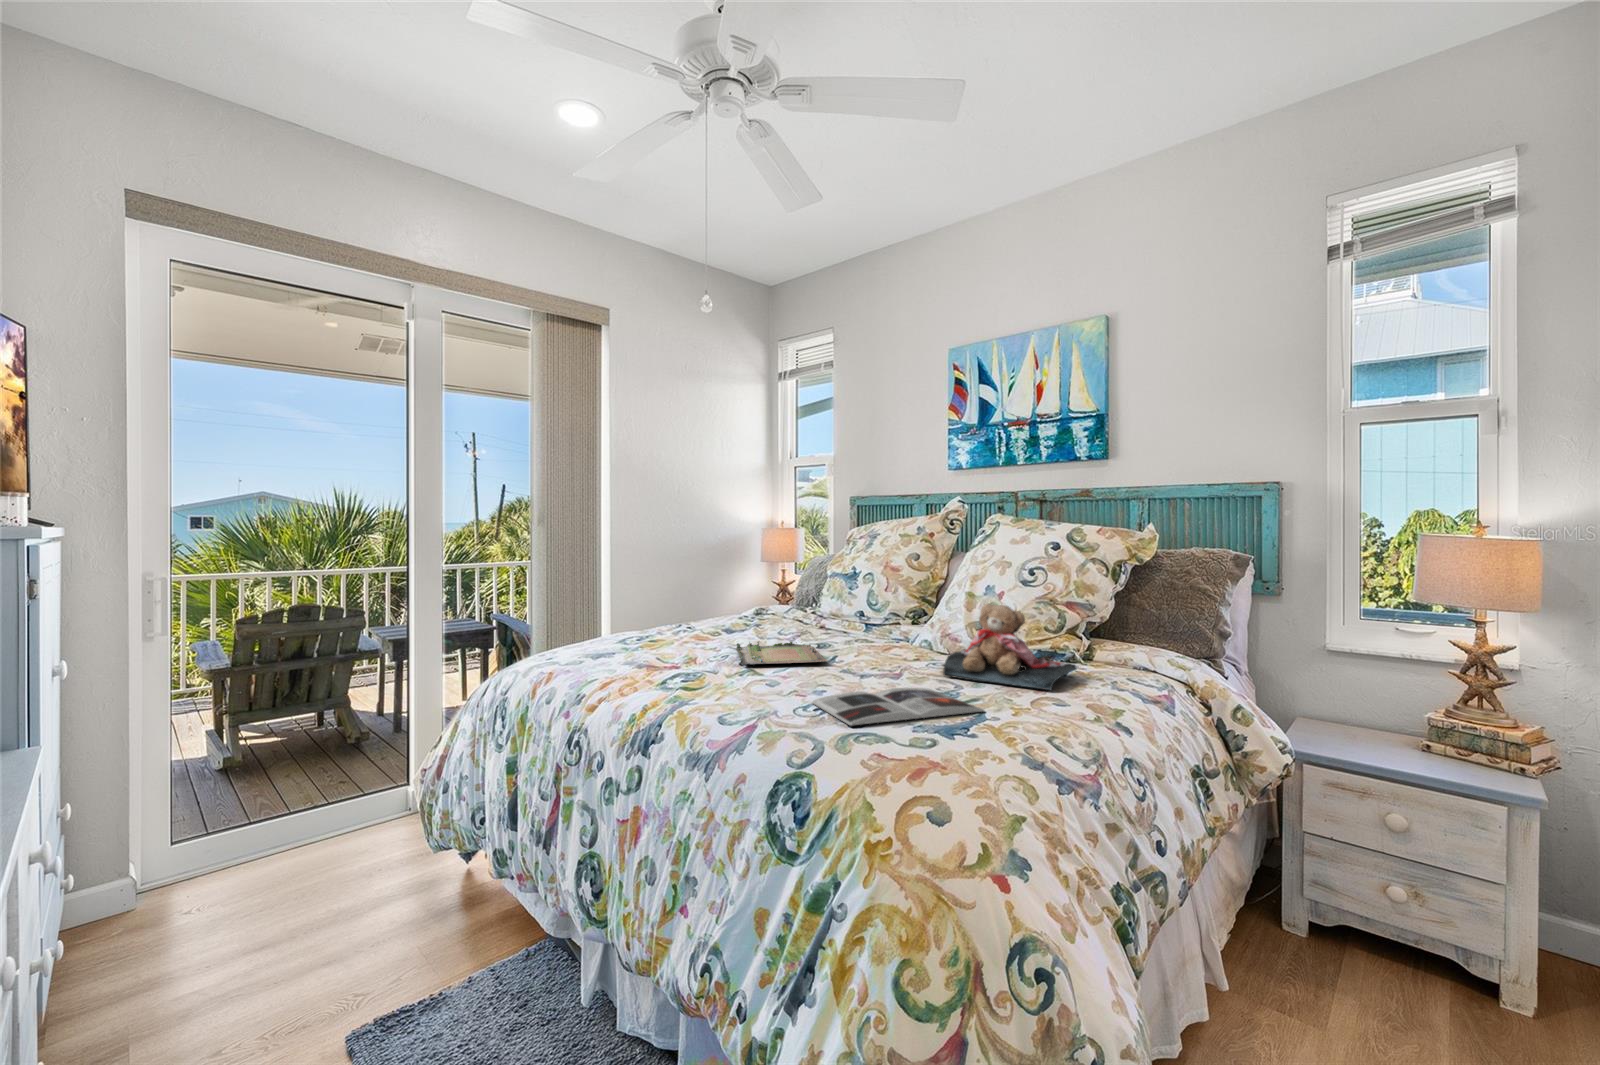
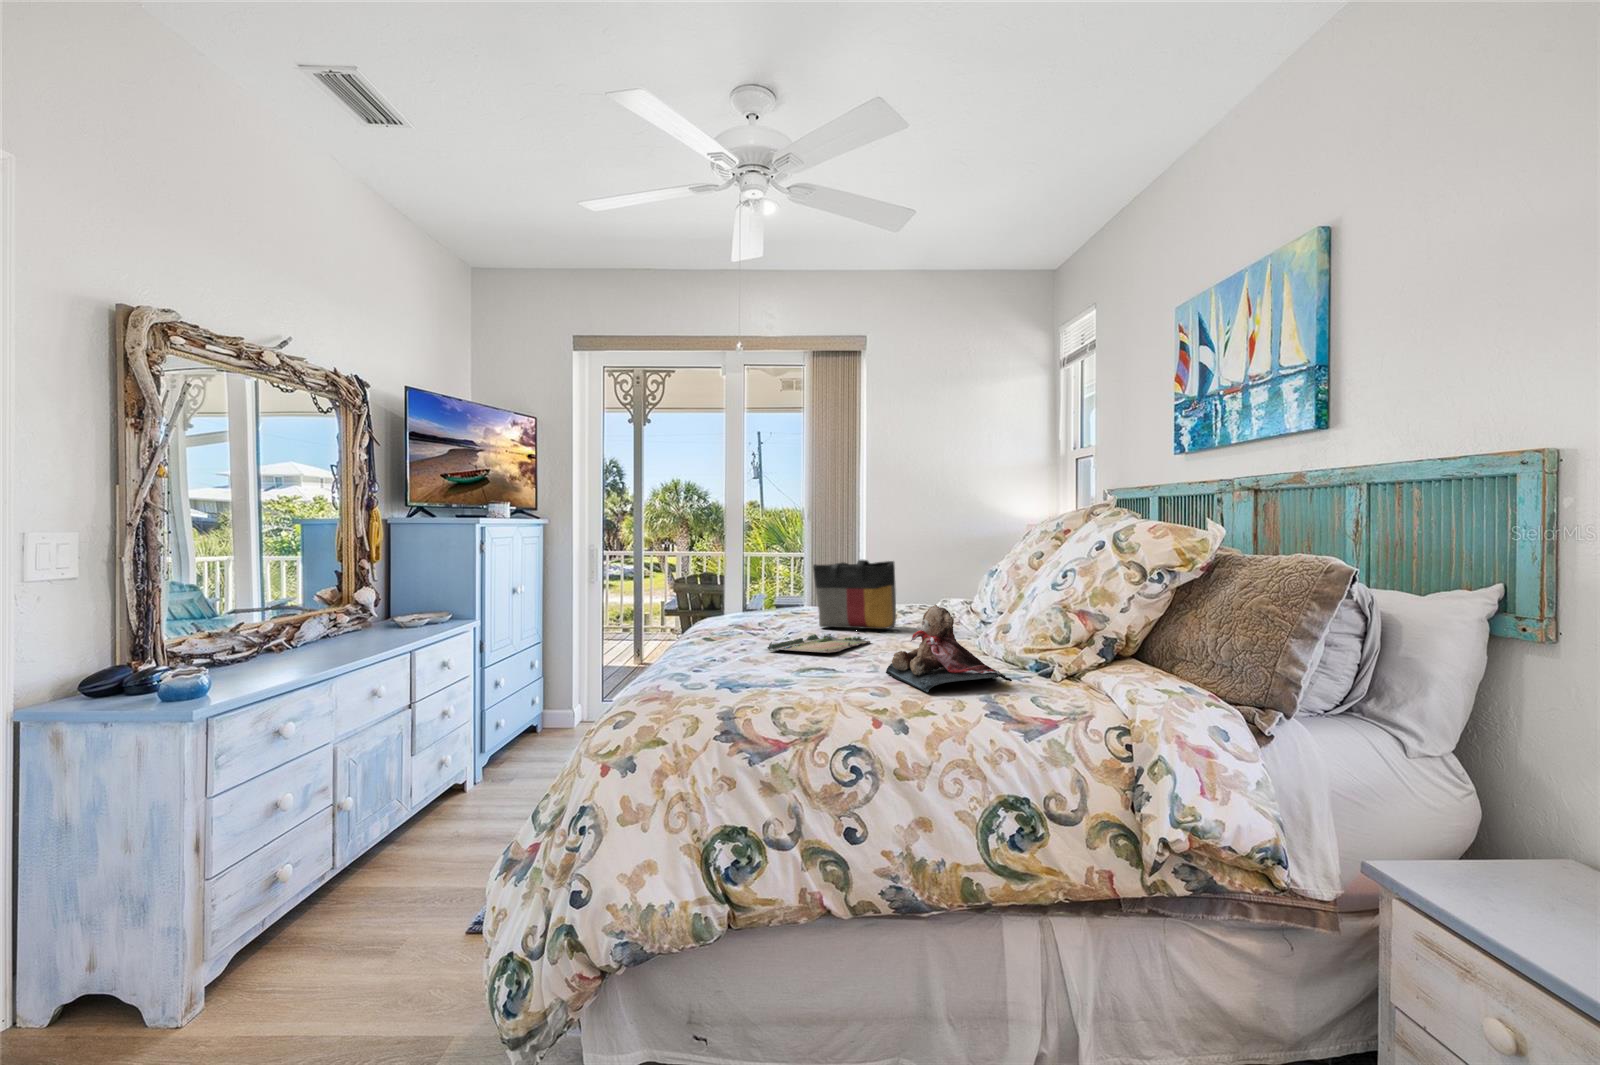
tote bag: none [688,559,787,635] -> present [813,560,896,629]
magazine: present [812,688,983,725] -> none [695,672,839,698]

